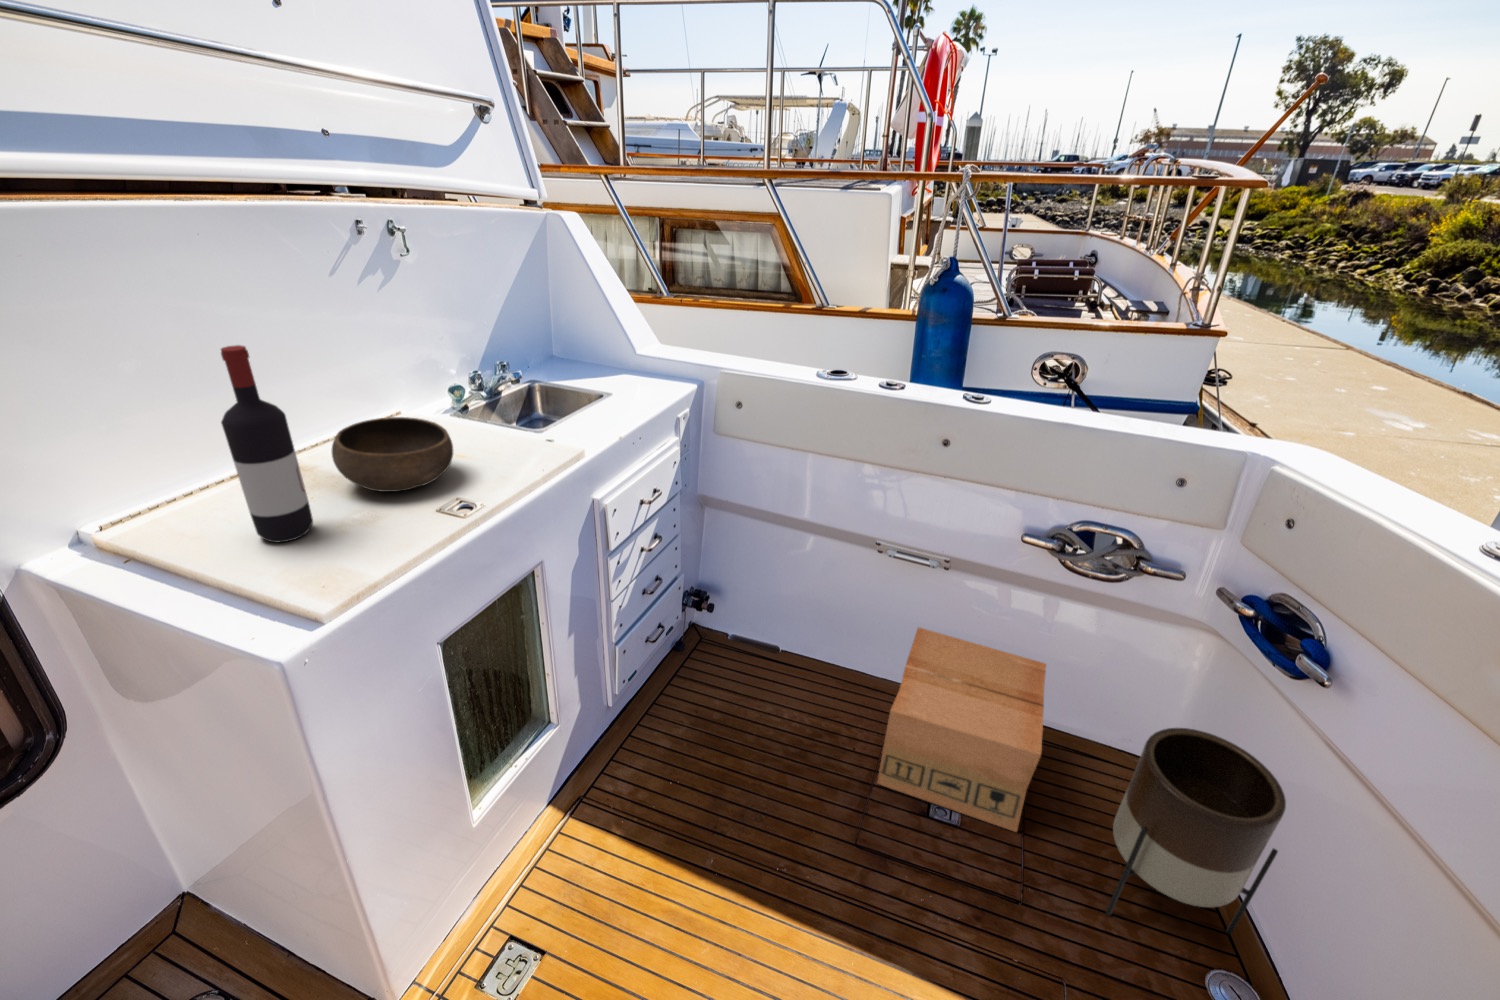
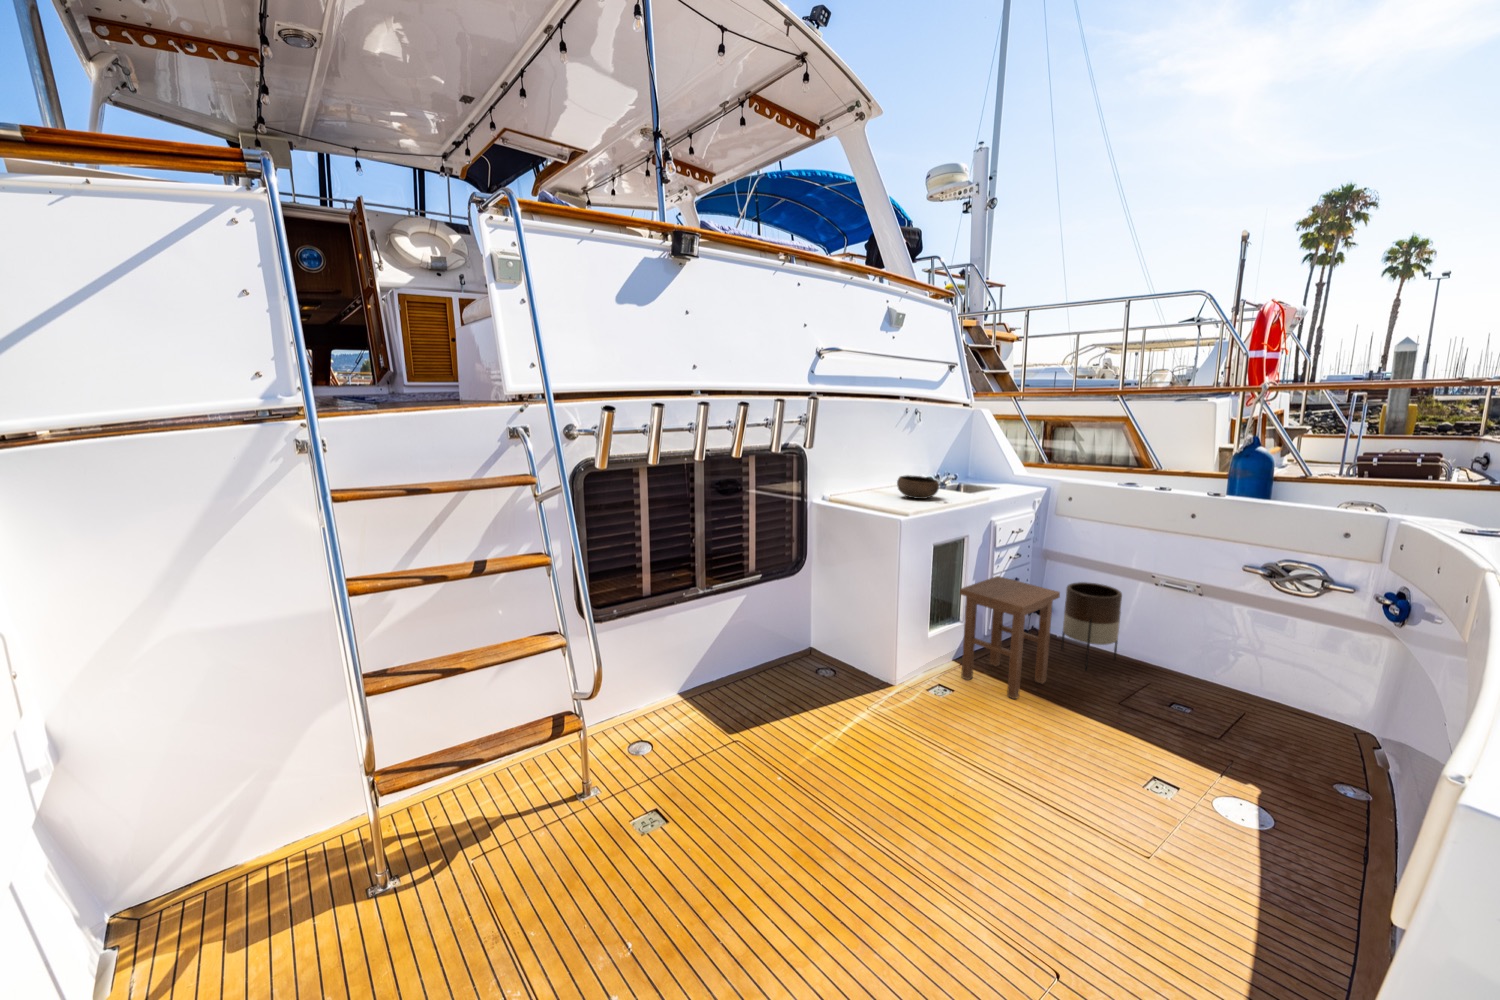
wine bottle: present [221,345,313,542] -> none [878,438,896,503]
stool: none [540,599,741,868] -> present [960,576,1060,699]
cardboard box: present [877,627,1046,832] -> none [1142,630,1272,737]
planter: present [1106,728,1286,935] -> present [1061,582,1122,670]

